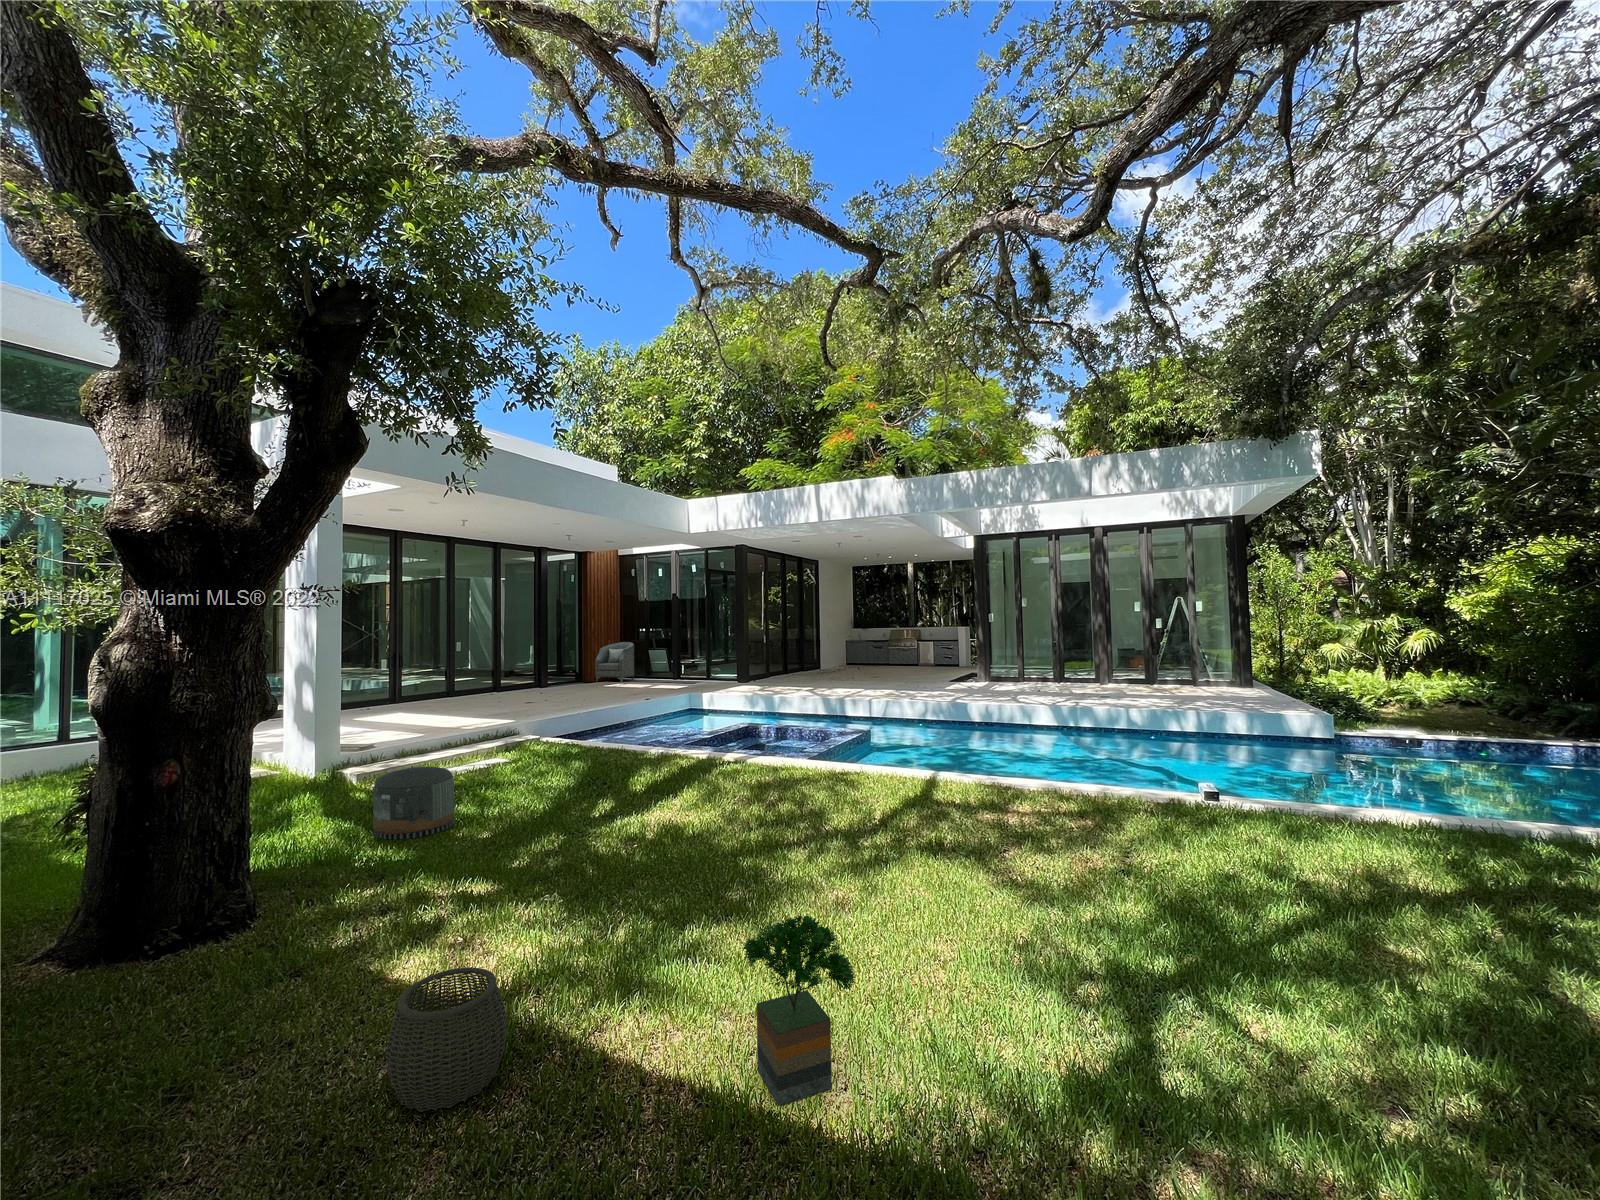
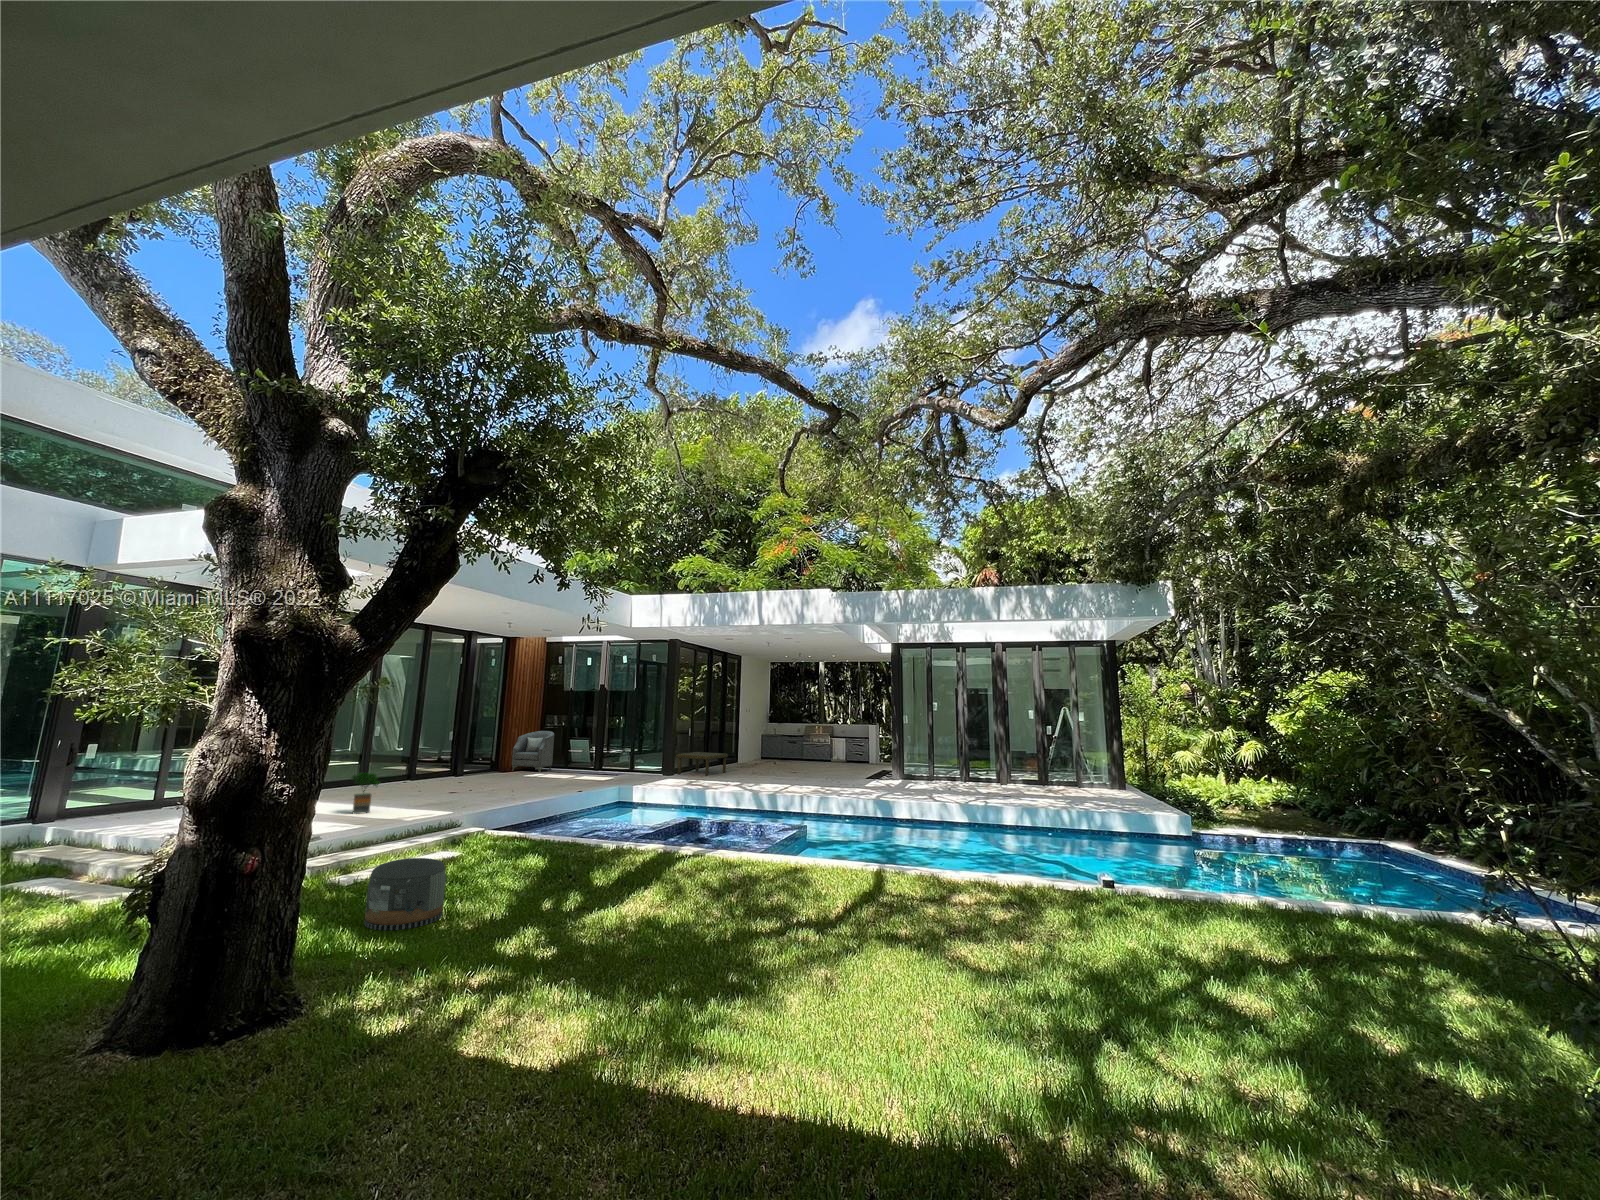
coffee table: none [754,659,807,683] -> present [676,752,728,776]
potted tree: present [741,914,855,1106] -> present [352,773,380,814]
woven basket: present [386,967,508,1112] -> none [524,1026,619,1147]

